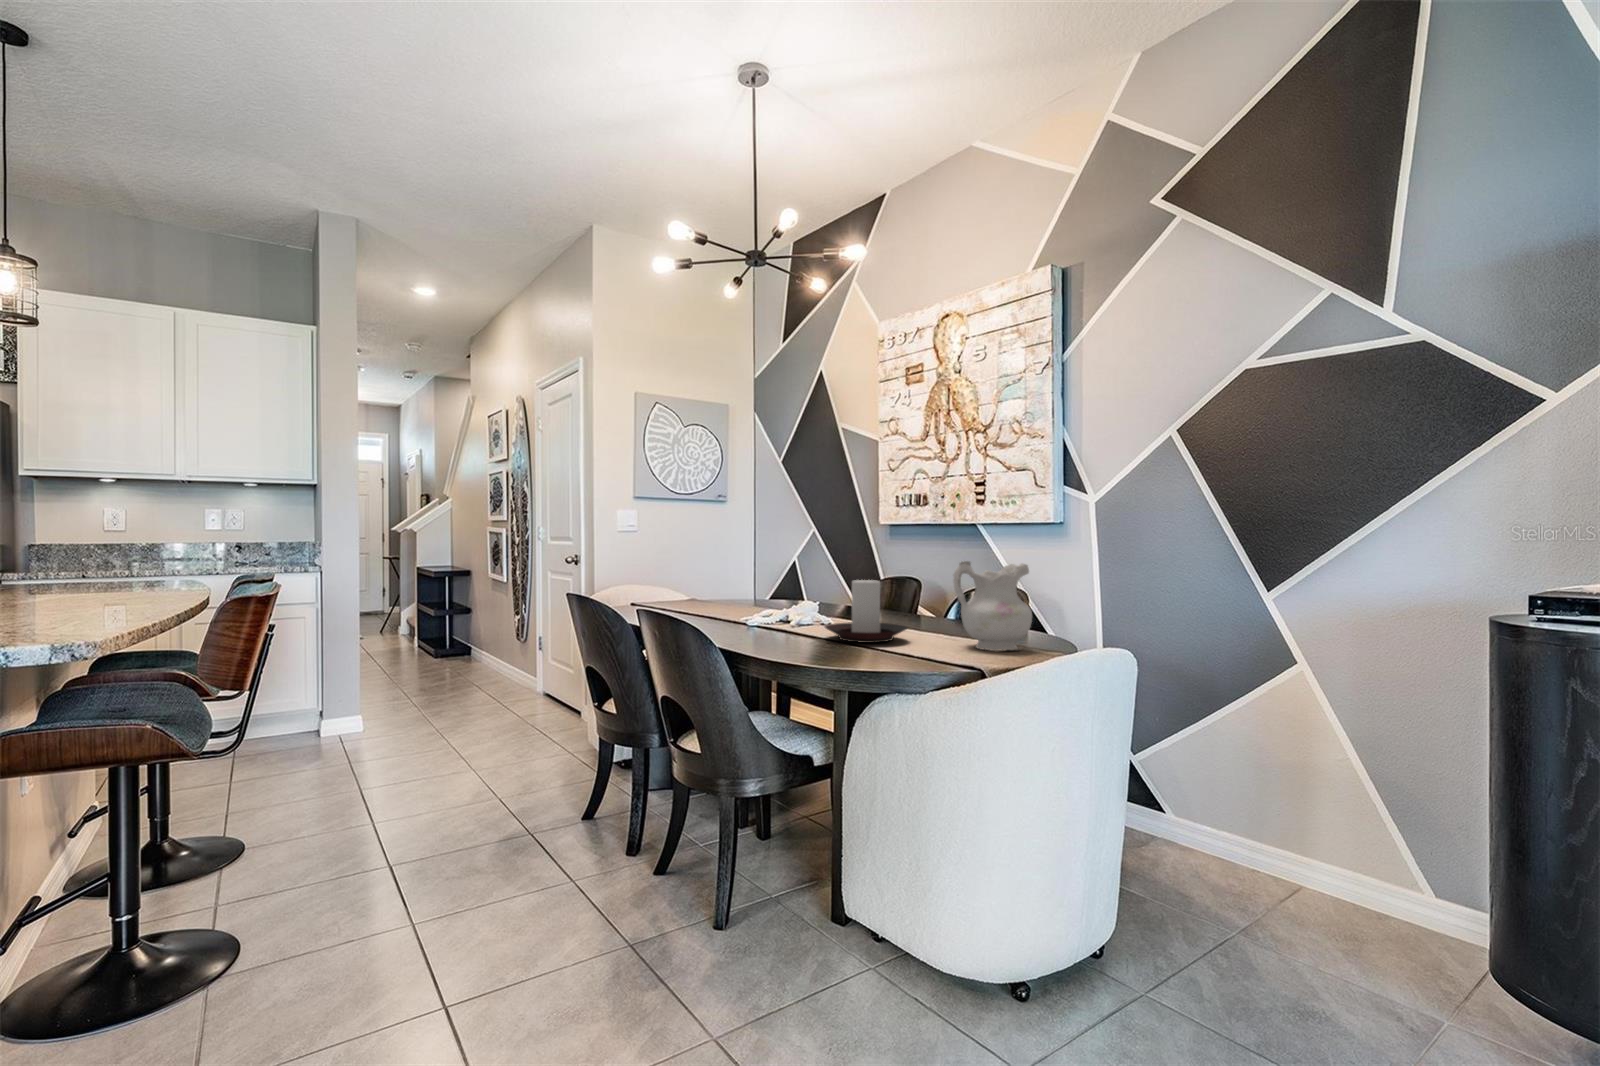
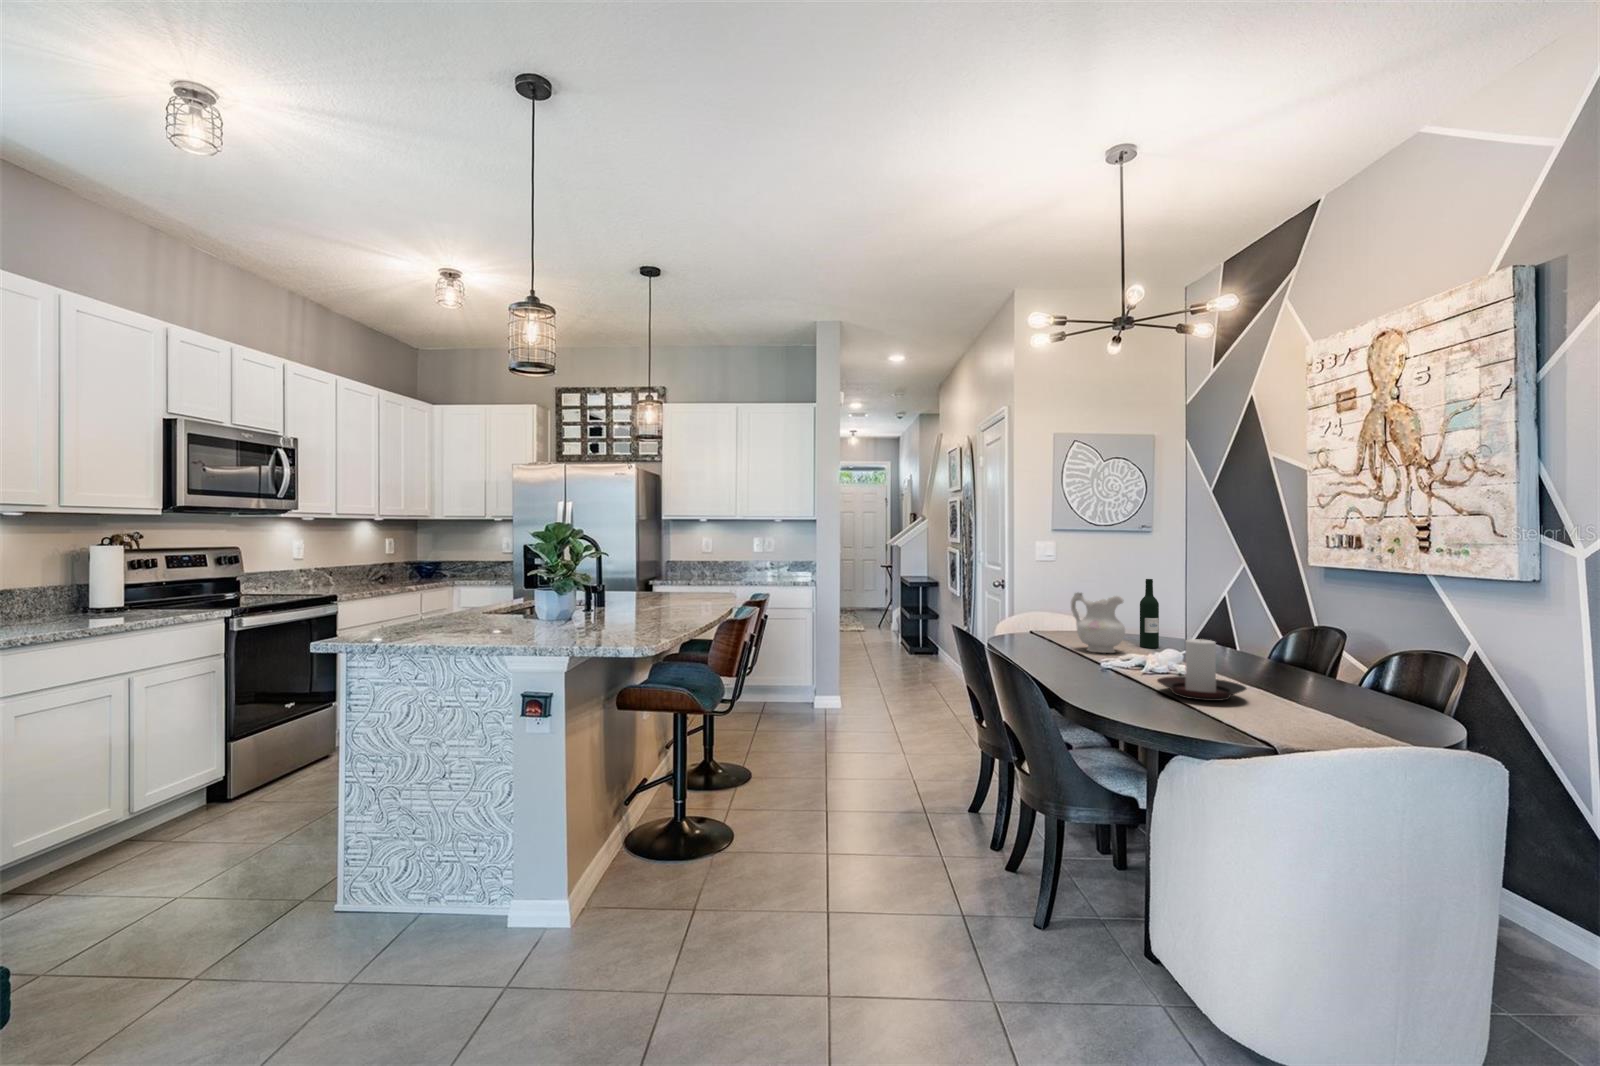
wine bottle: none [755,536,773,608] -> present [1140,579,1159,648]
ceramic pitcher: present [953,561,1032,651] -> present [1071,593,1125,653]

